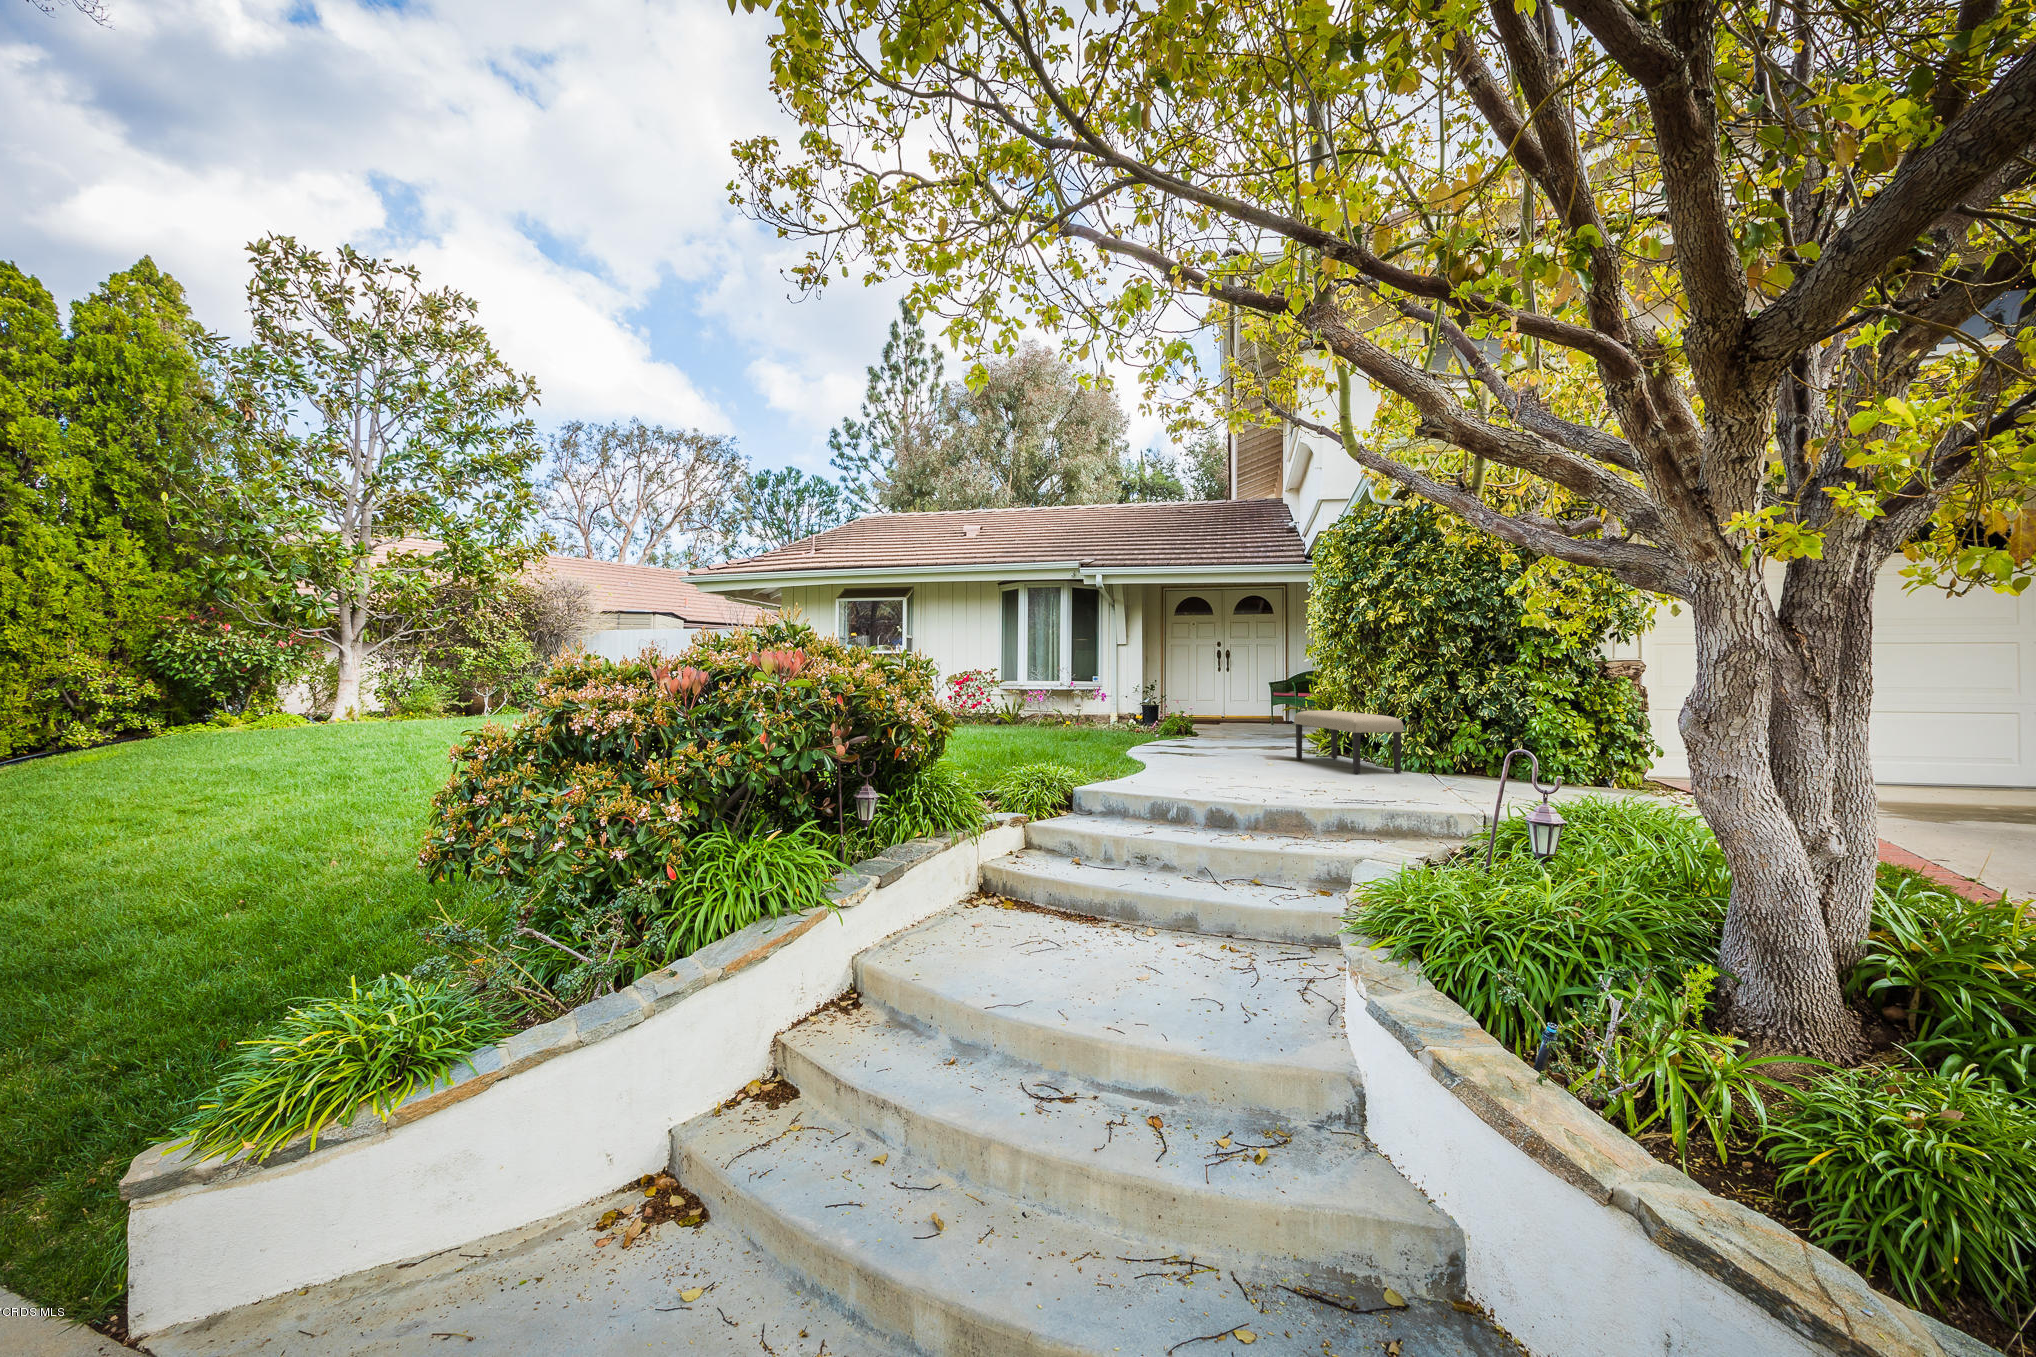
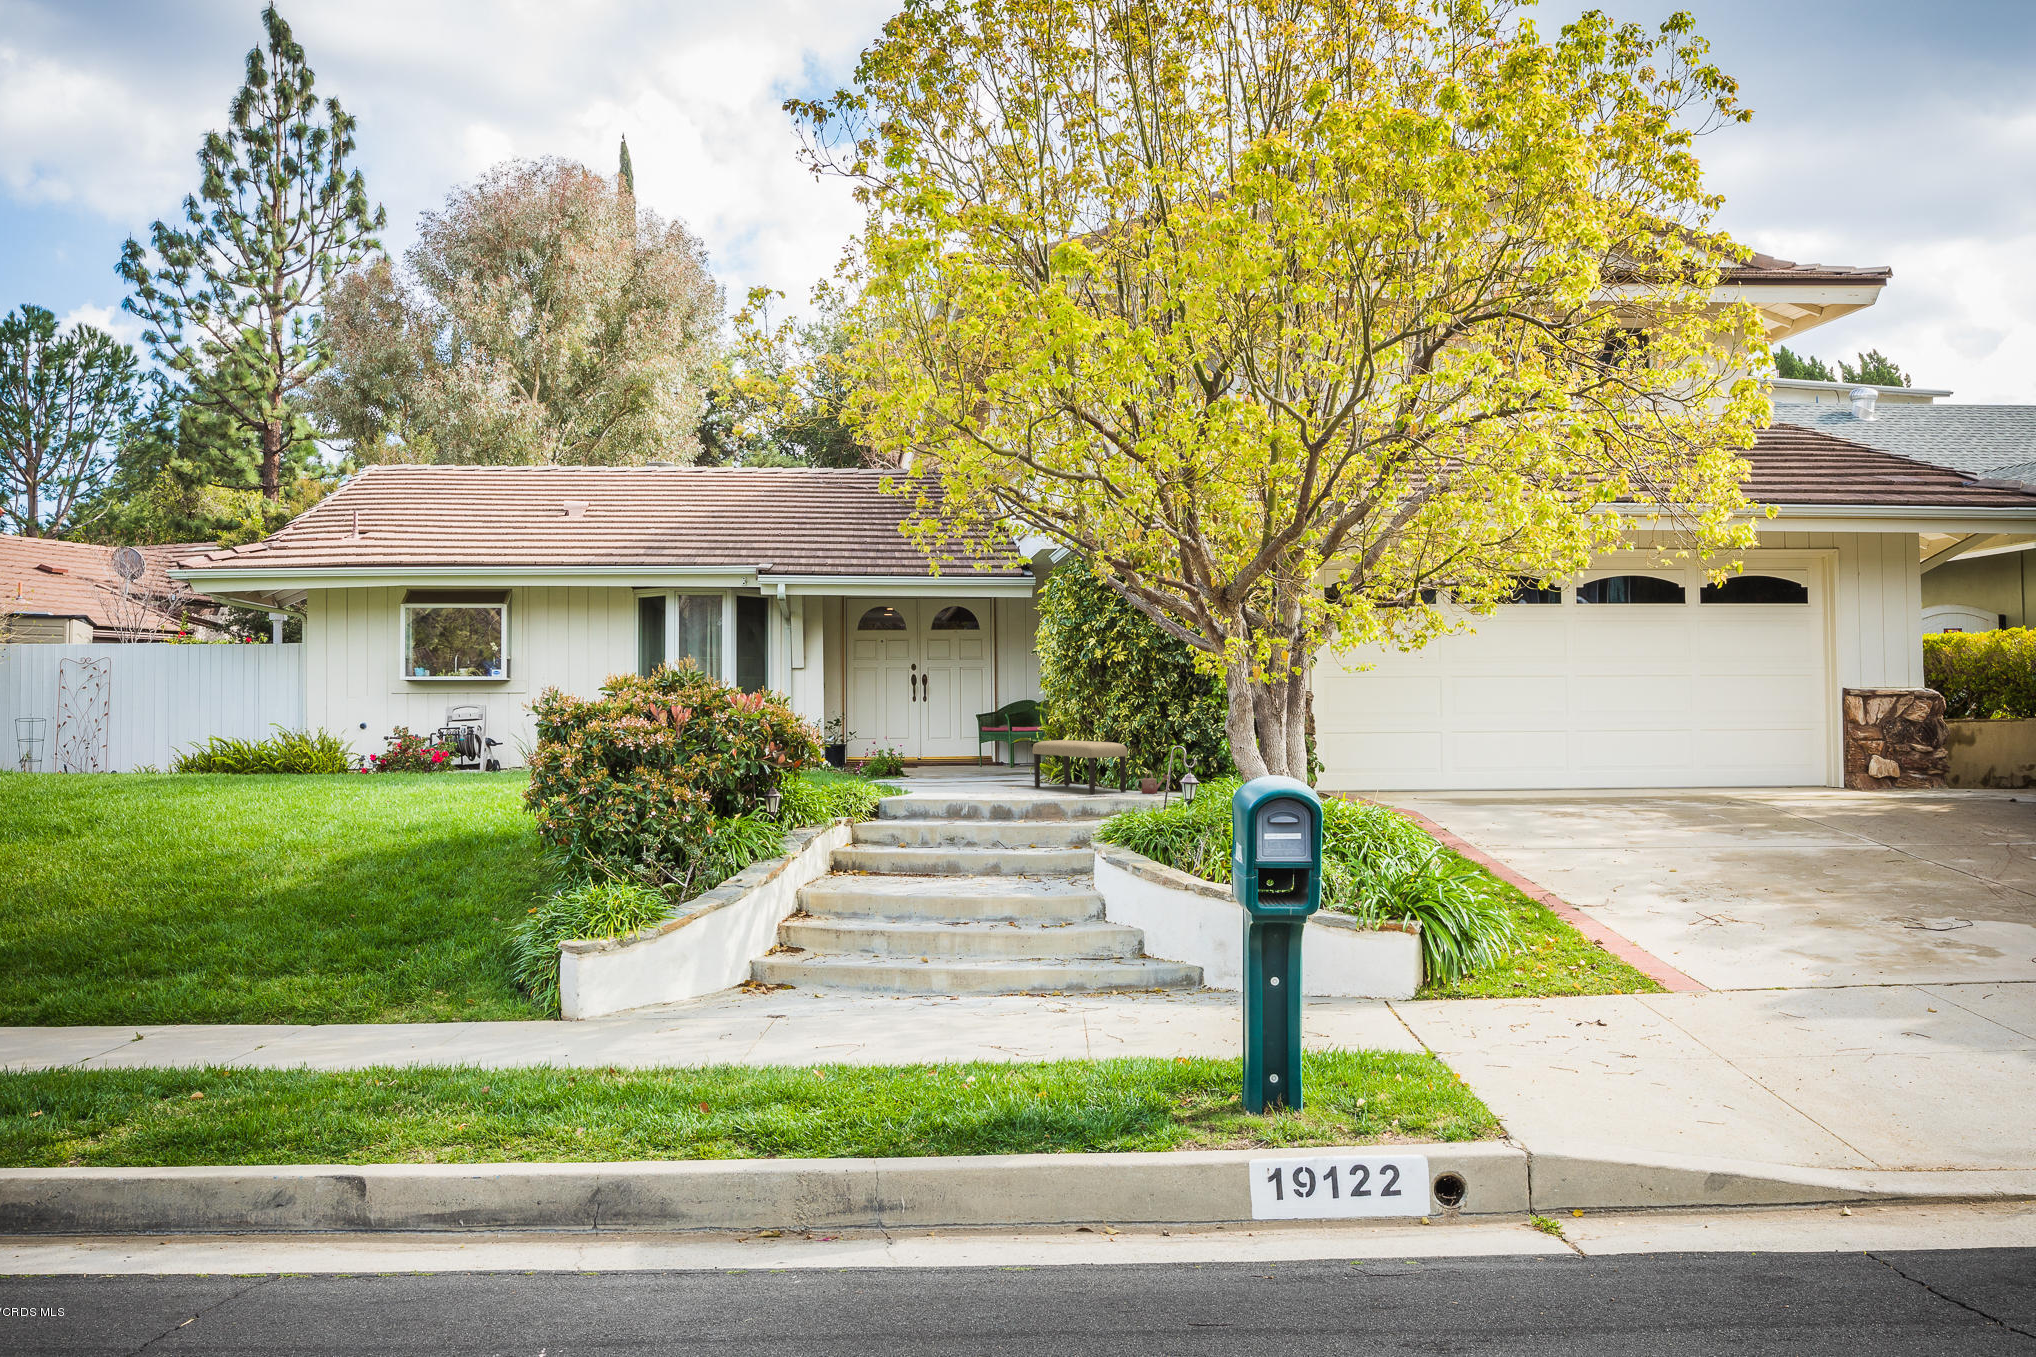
watering can: none [1412,750,1458,778] -> present [1135,770,1168,794]

